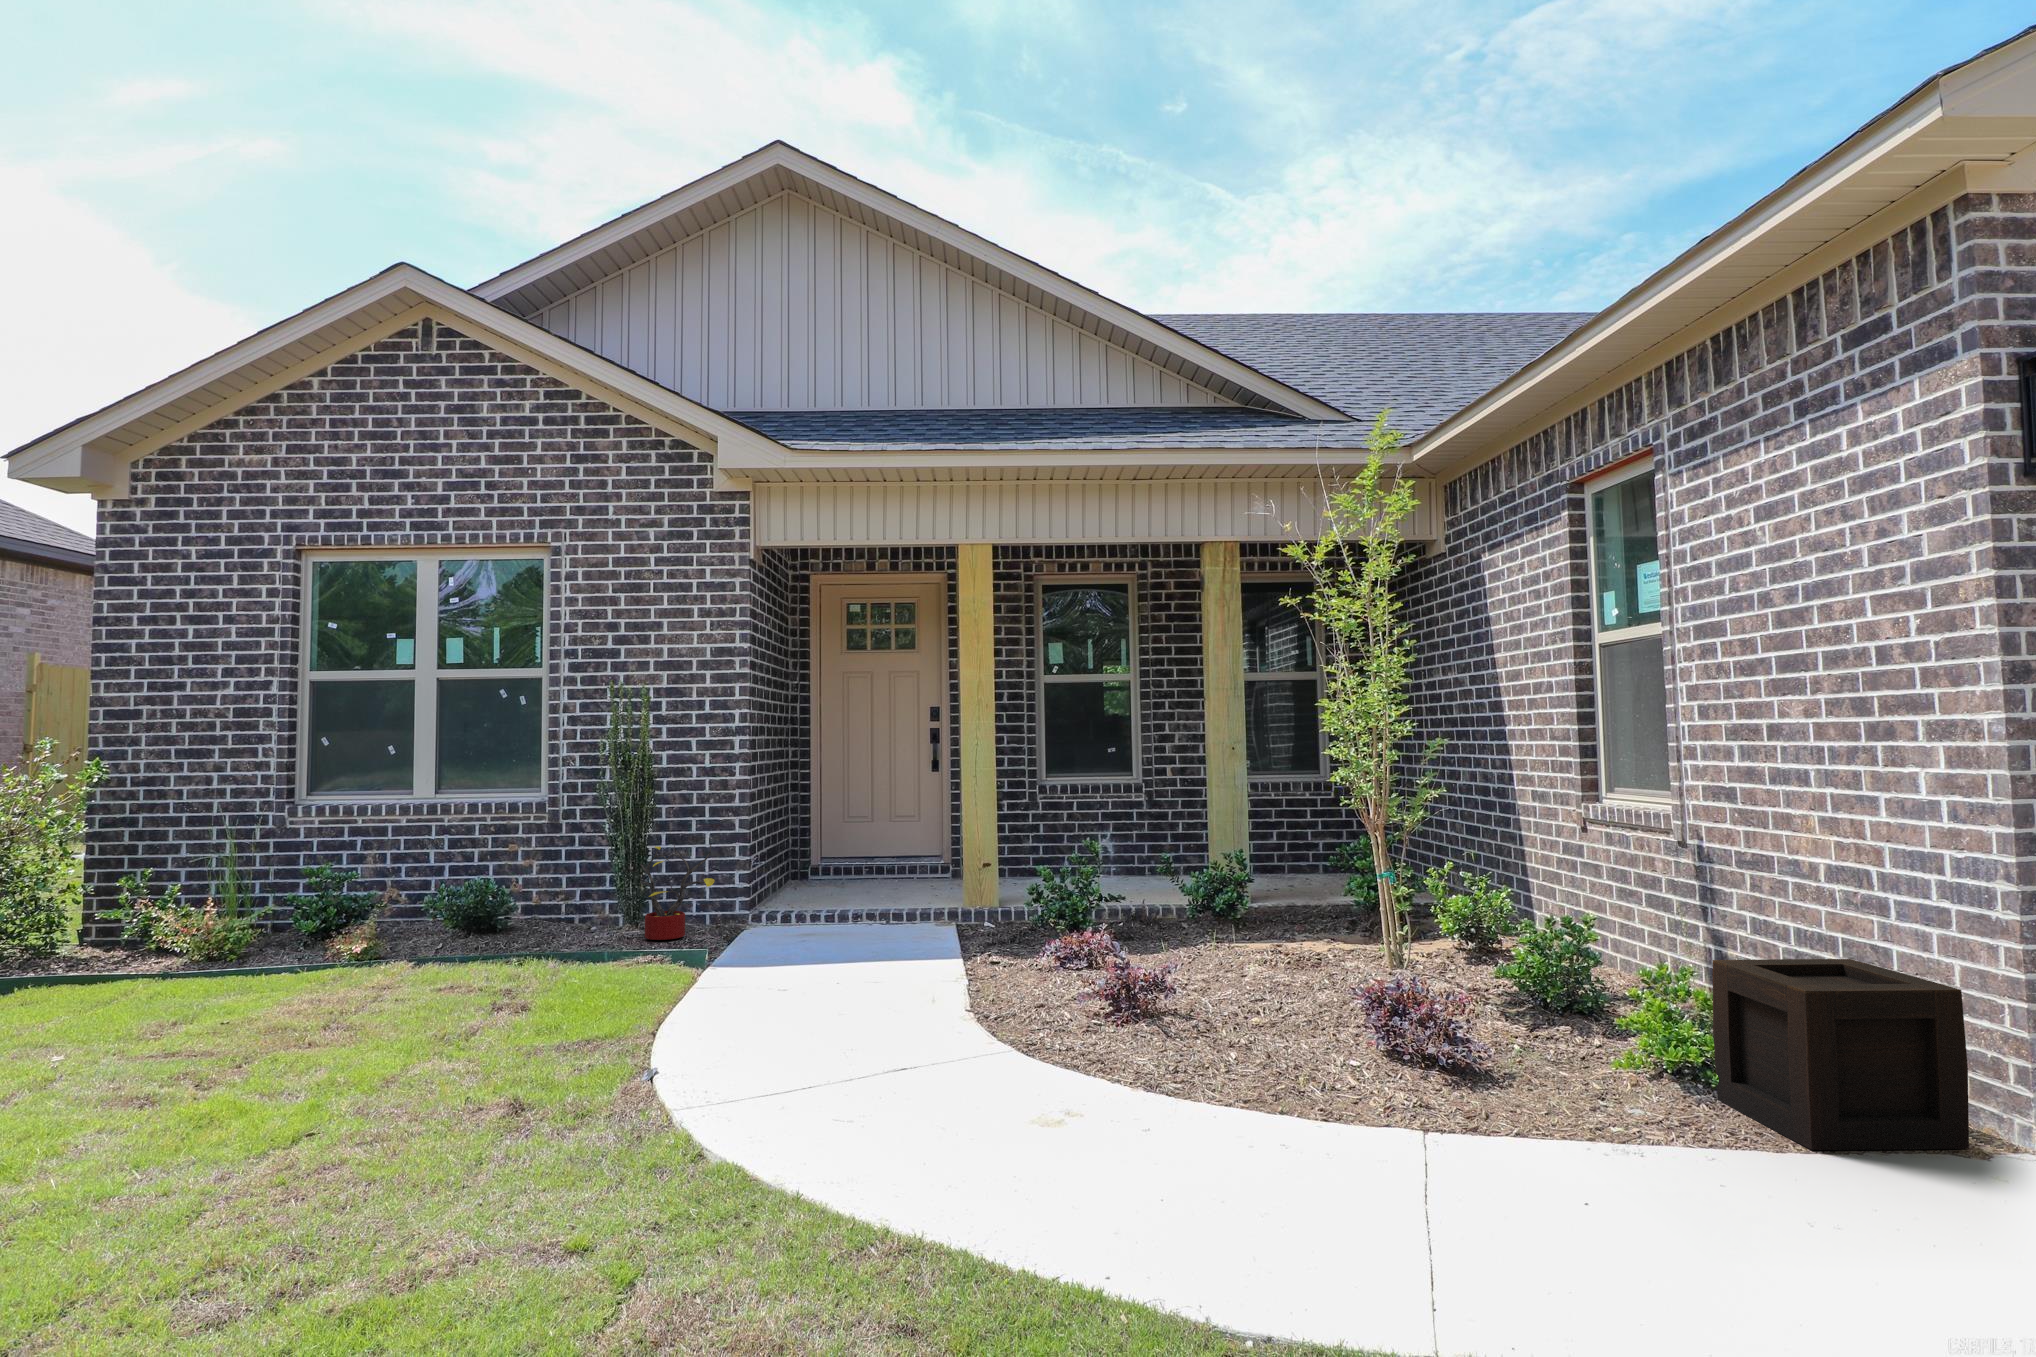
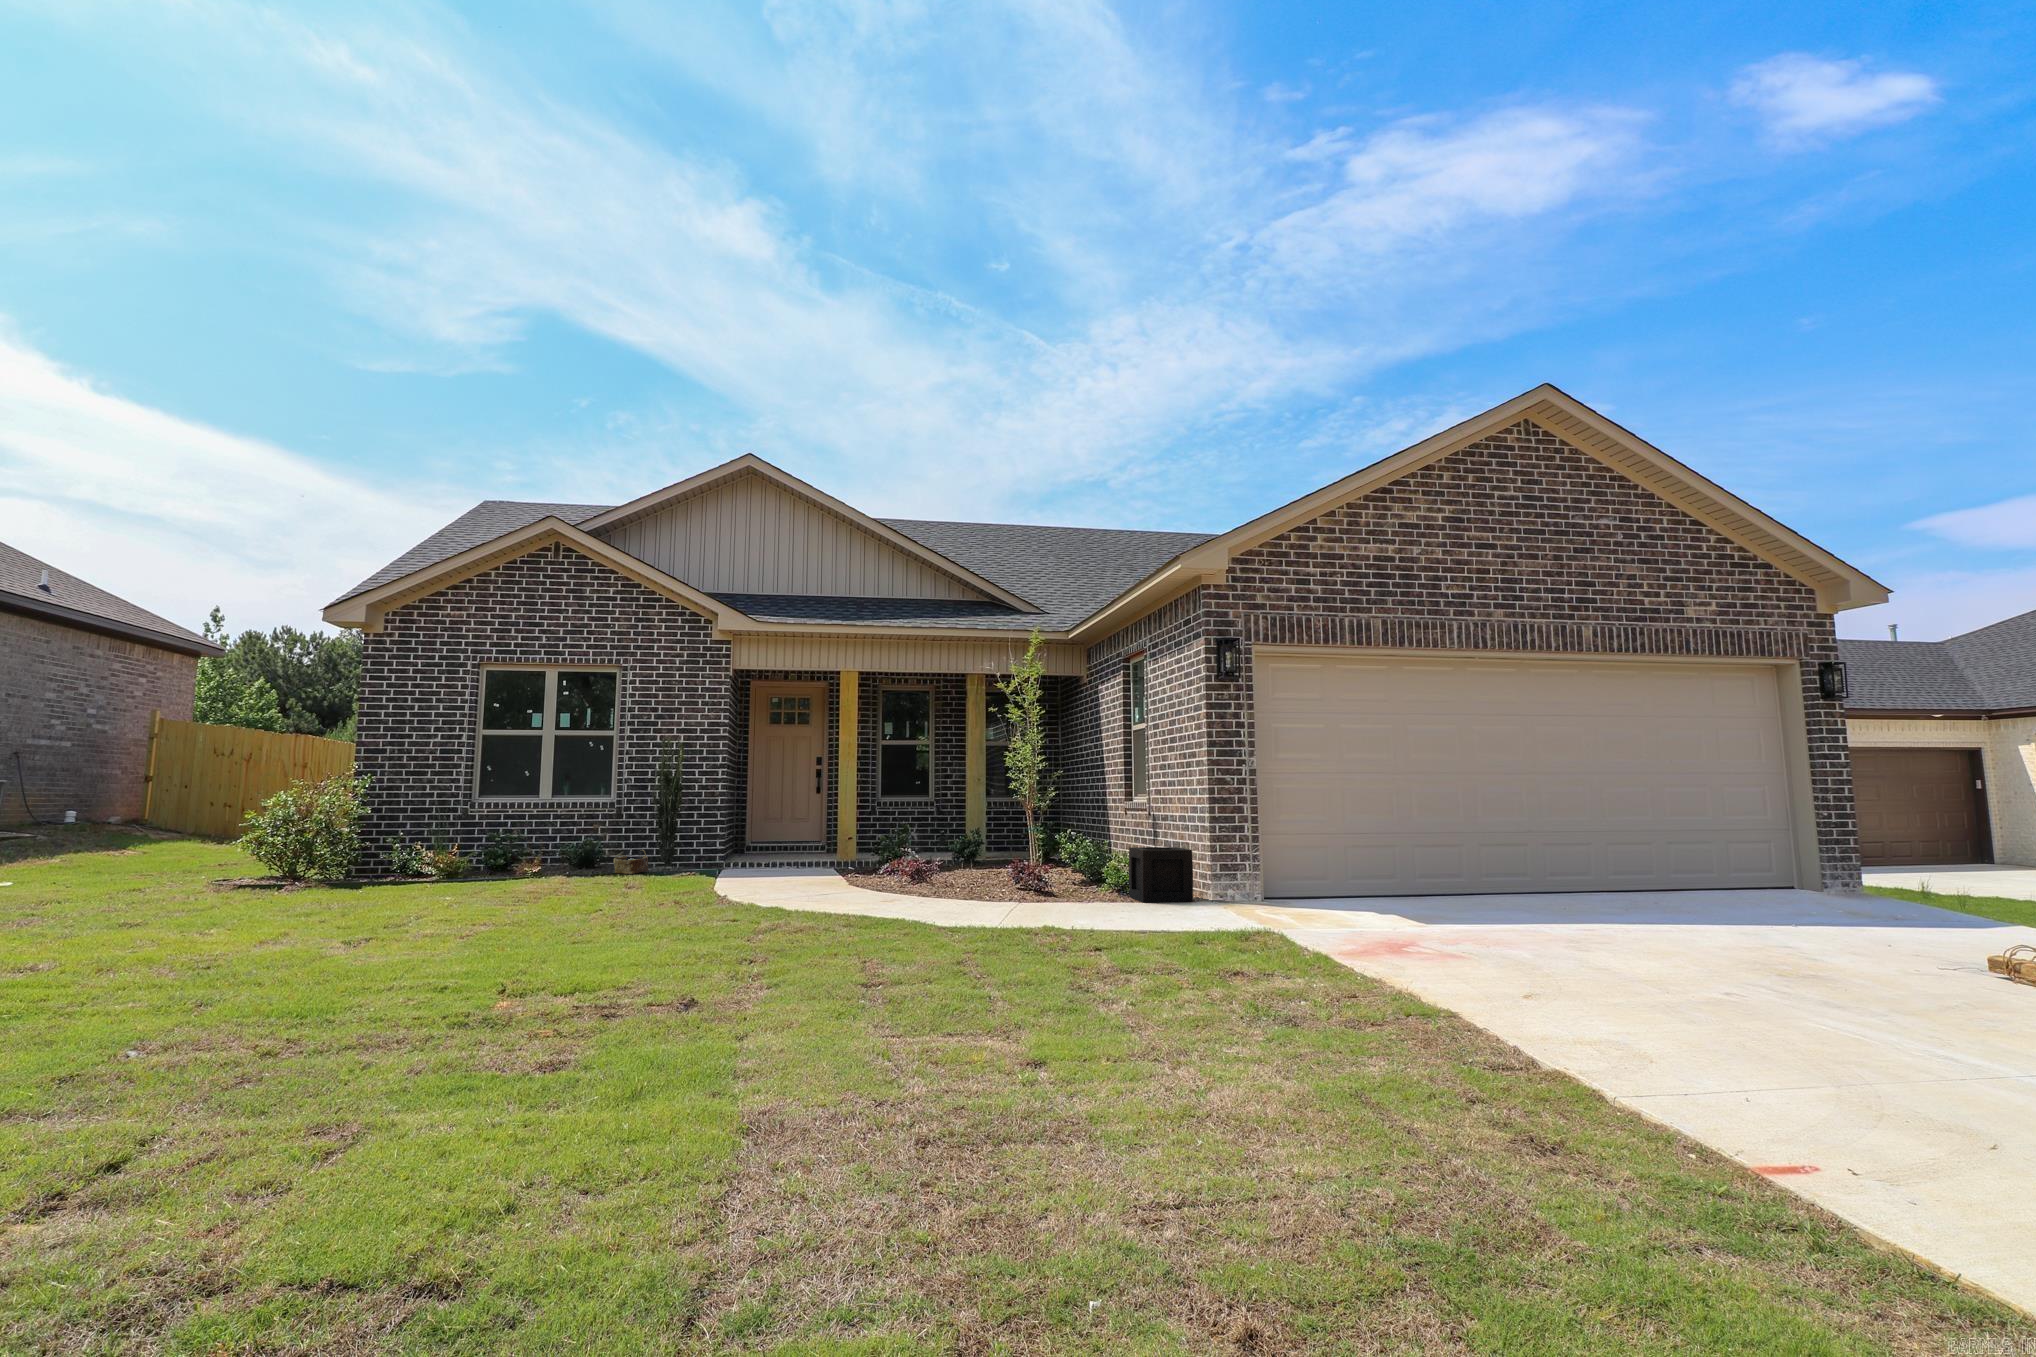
decorative plant: present [640,844,715,940] -> none [663,824,712,873]
woven basket: none [537,890,606,942] -> present [614,849,648,874]

